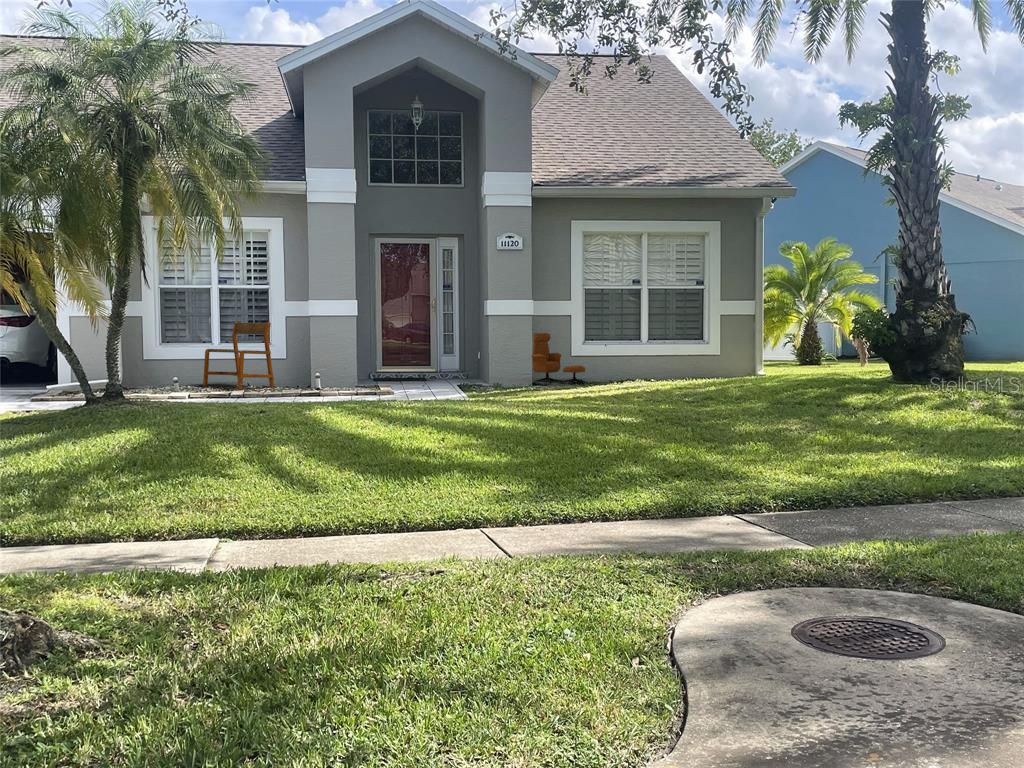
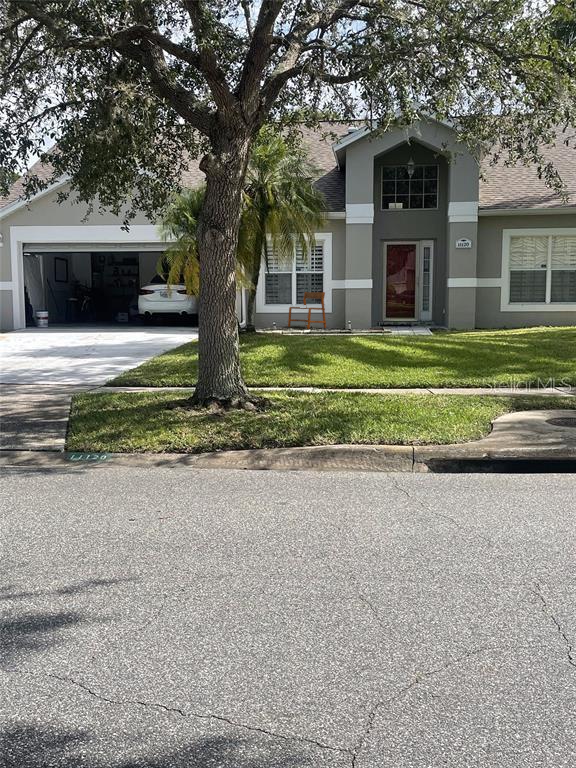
lounge chair: present [531,333,586,383] -> none [475,298,509,328]

